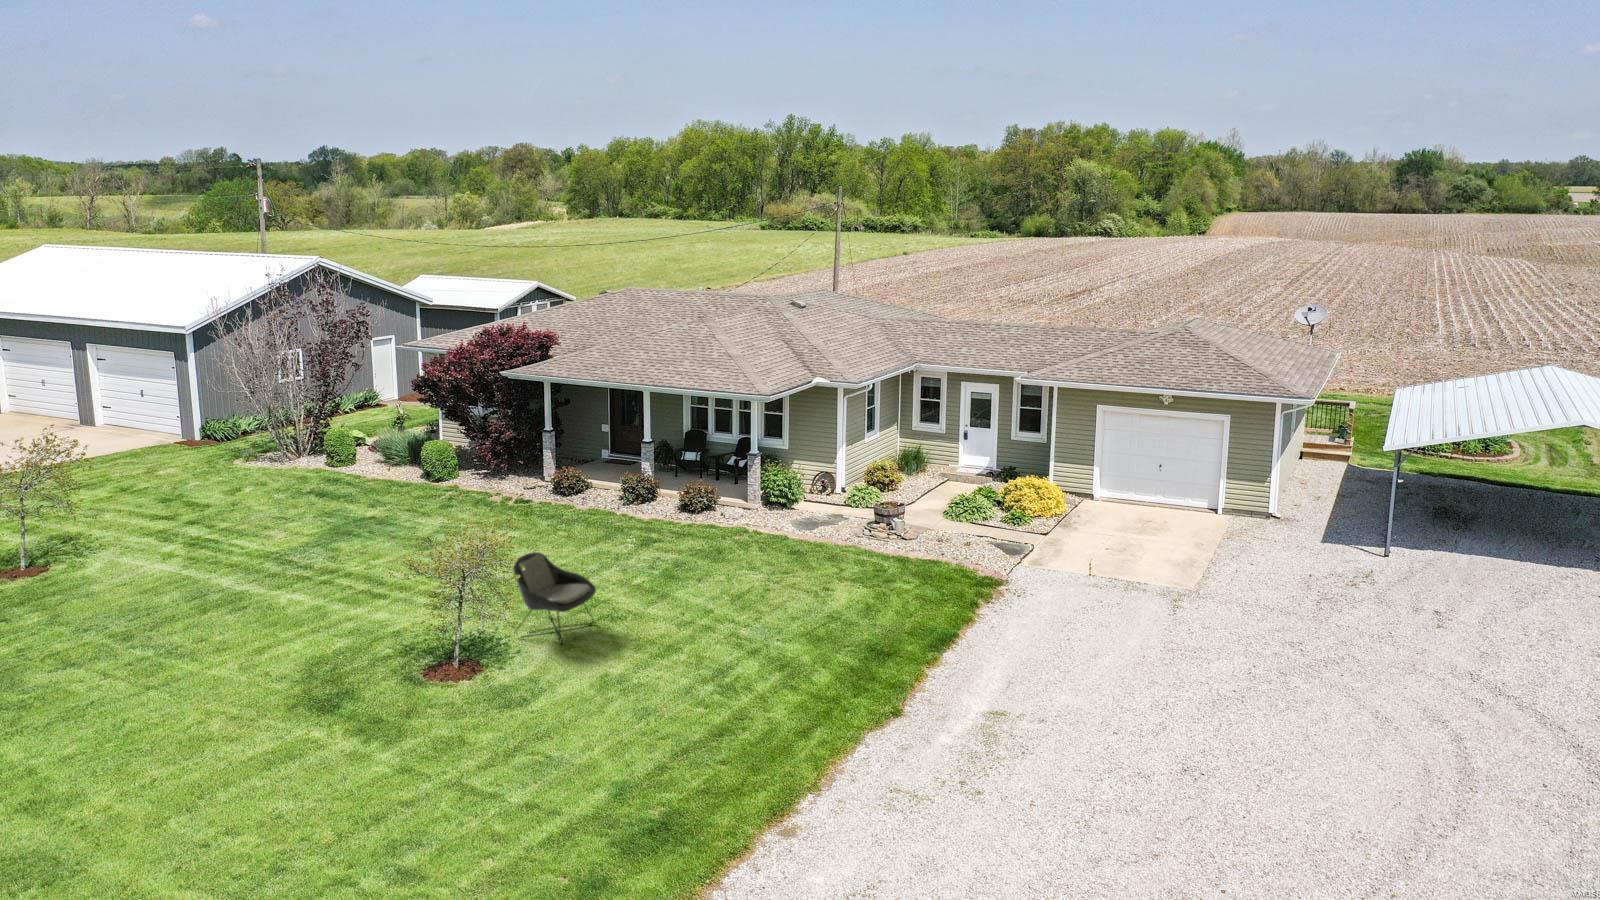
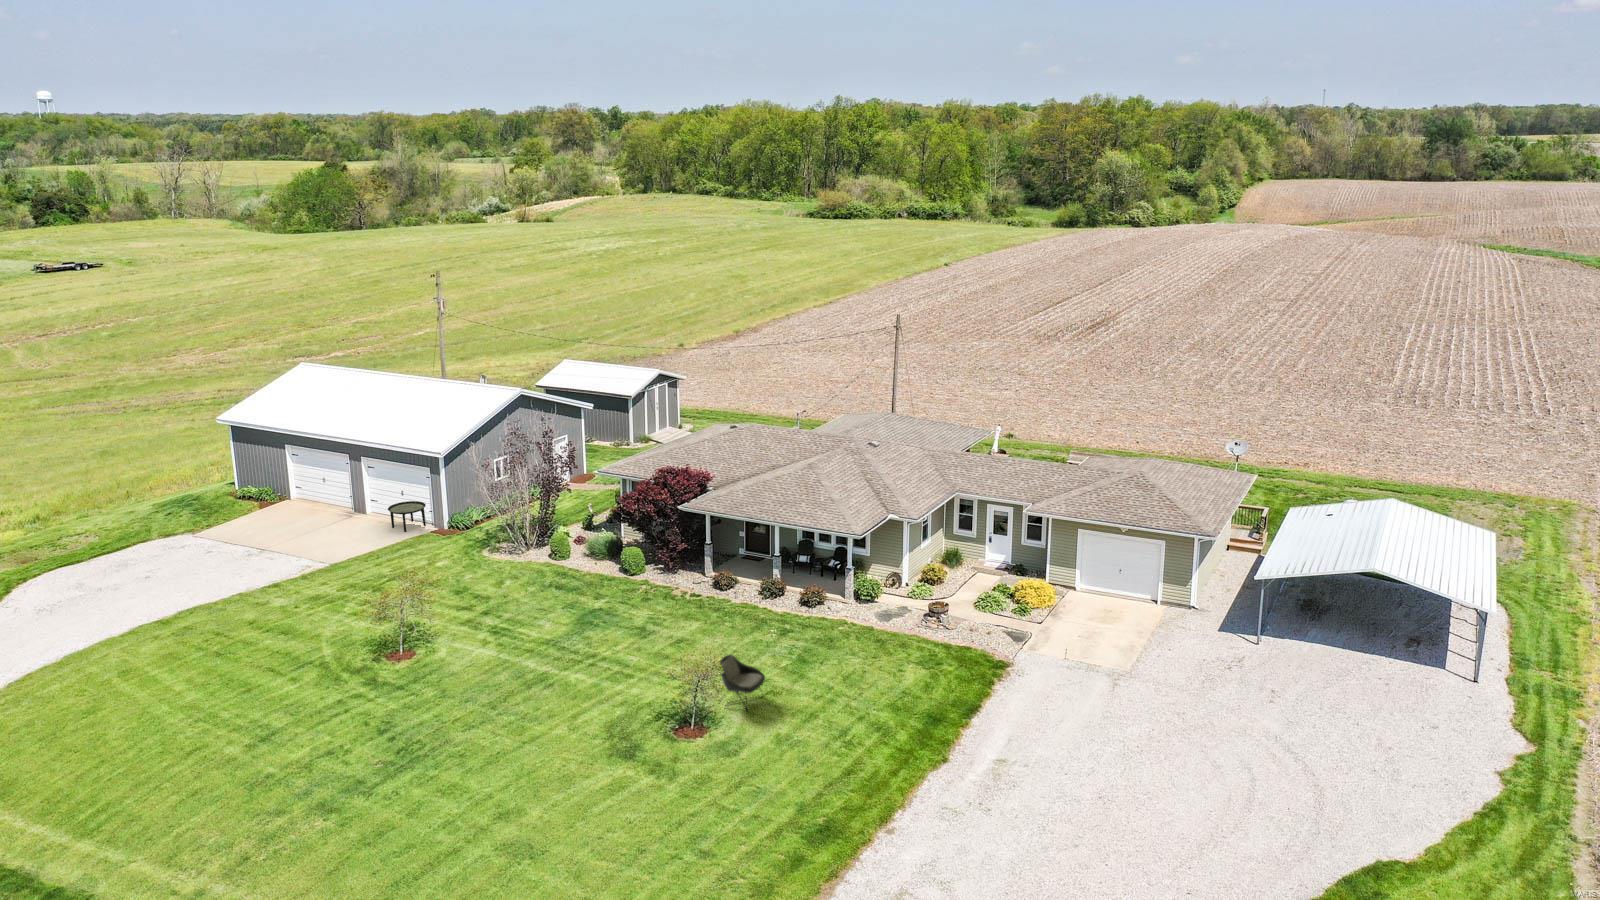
round table: none [96,397,155,437] -> present [388,501,426,532]

